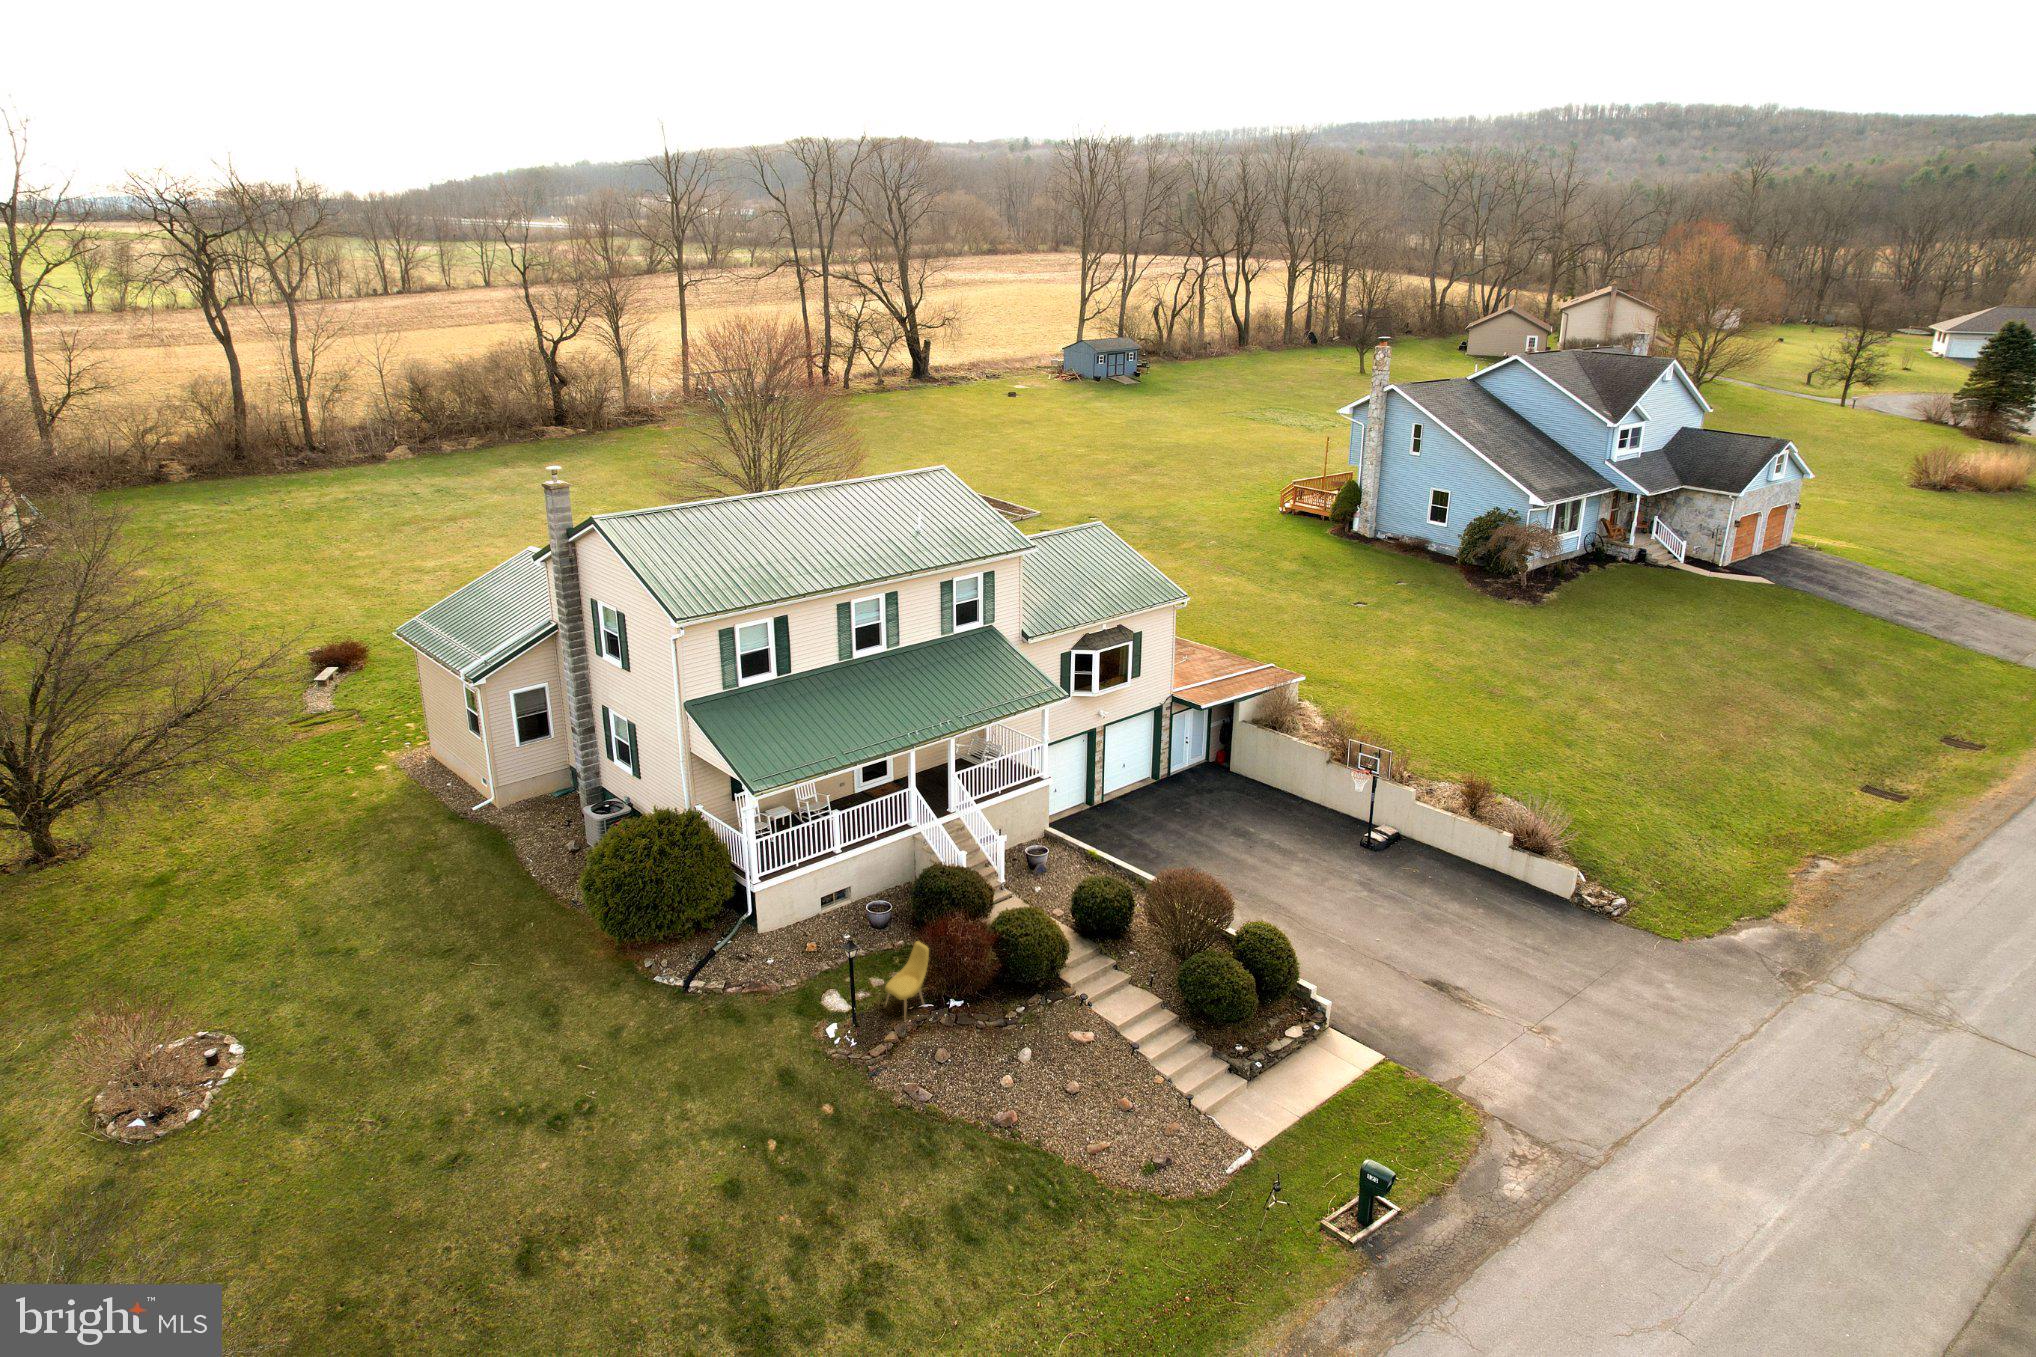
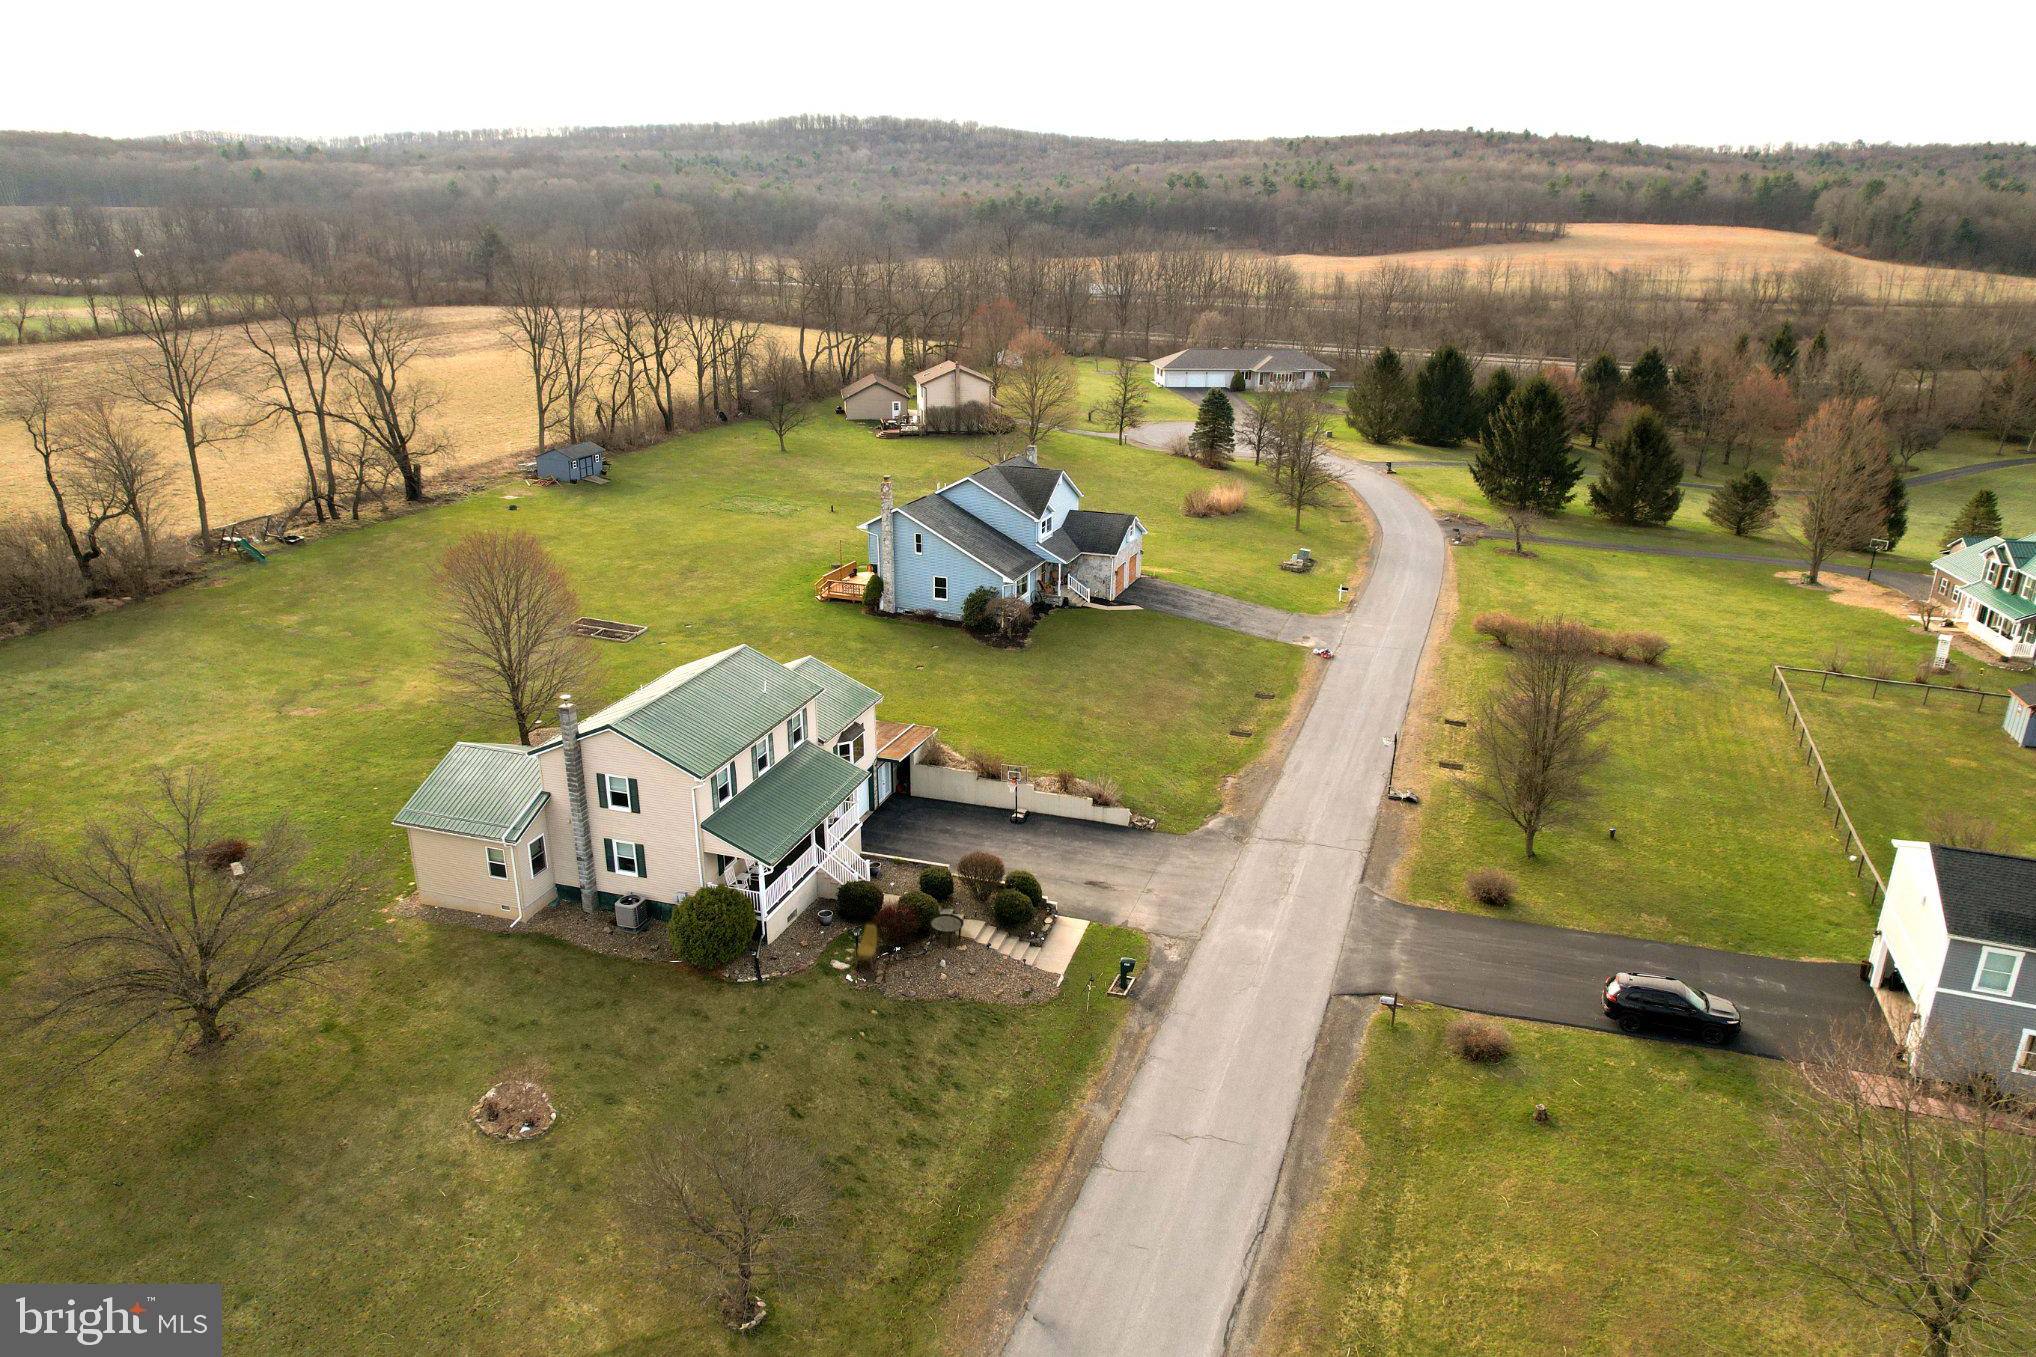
round table: none [1041,959,1104,1025] -> present [930,914,964,948]

